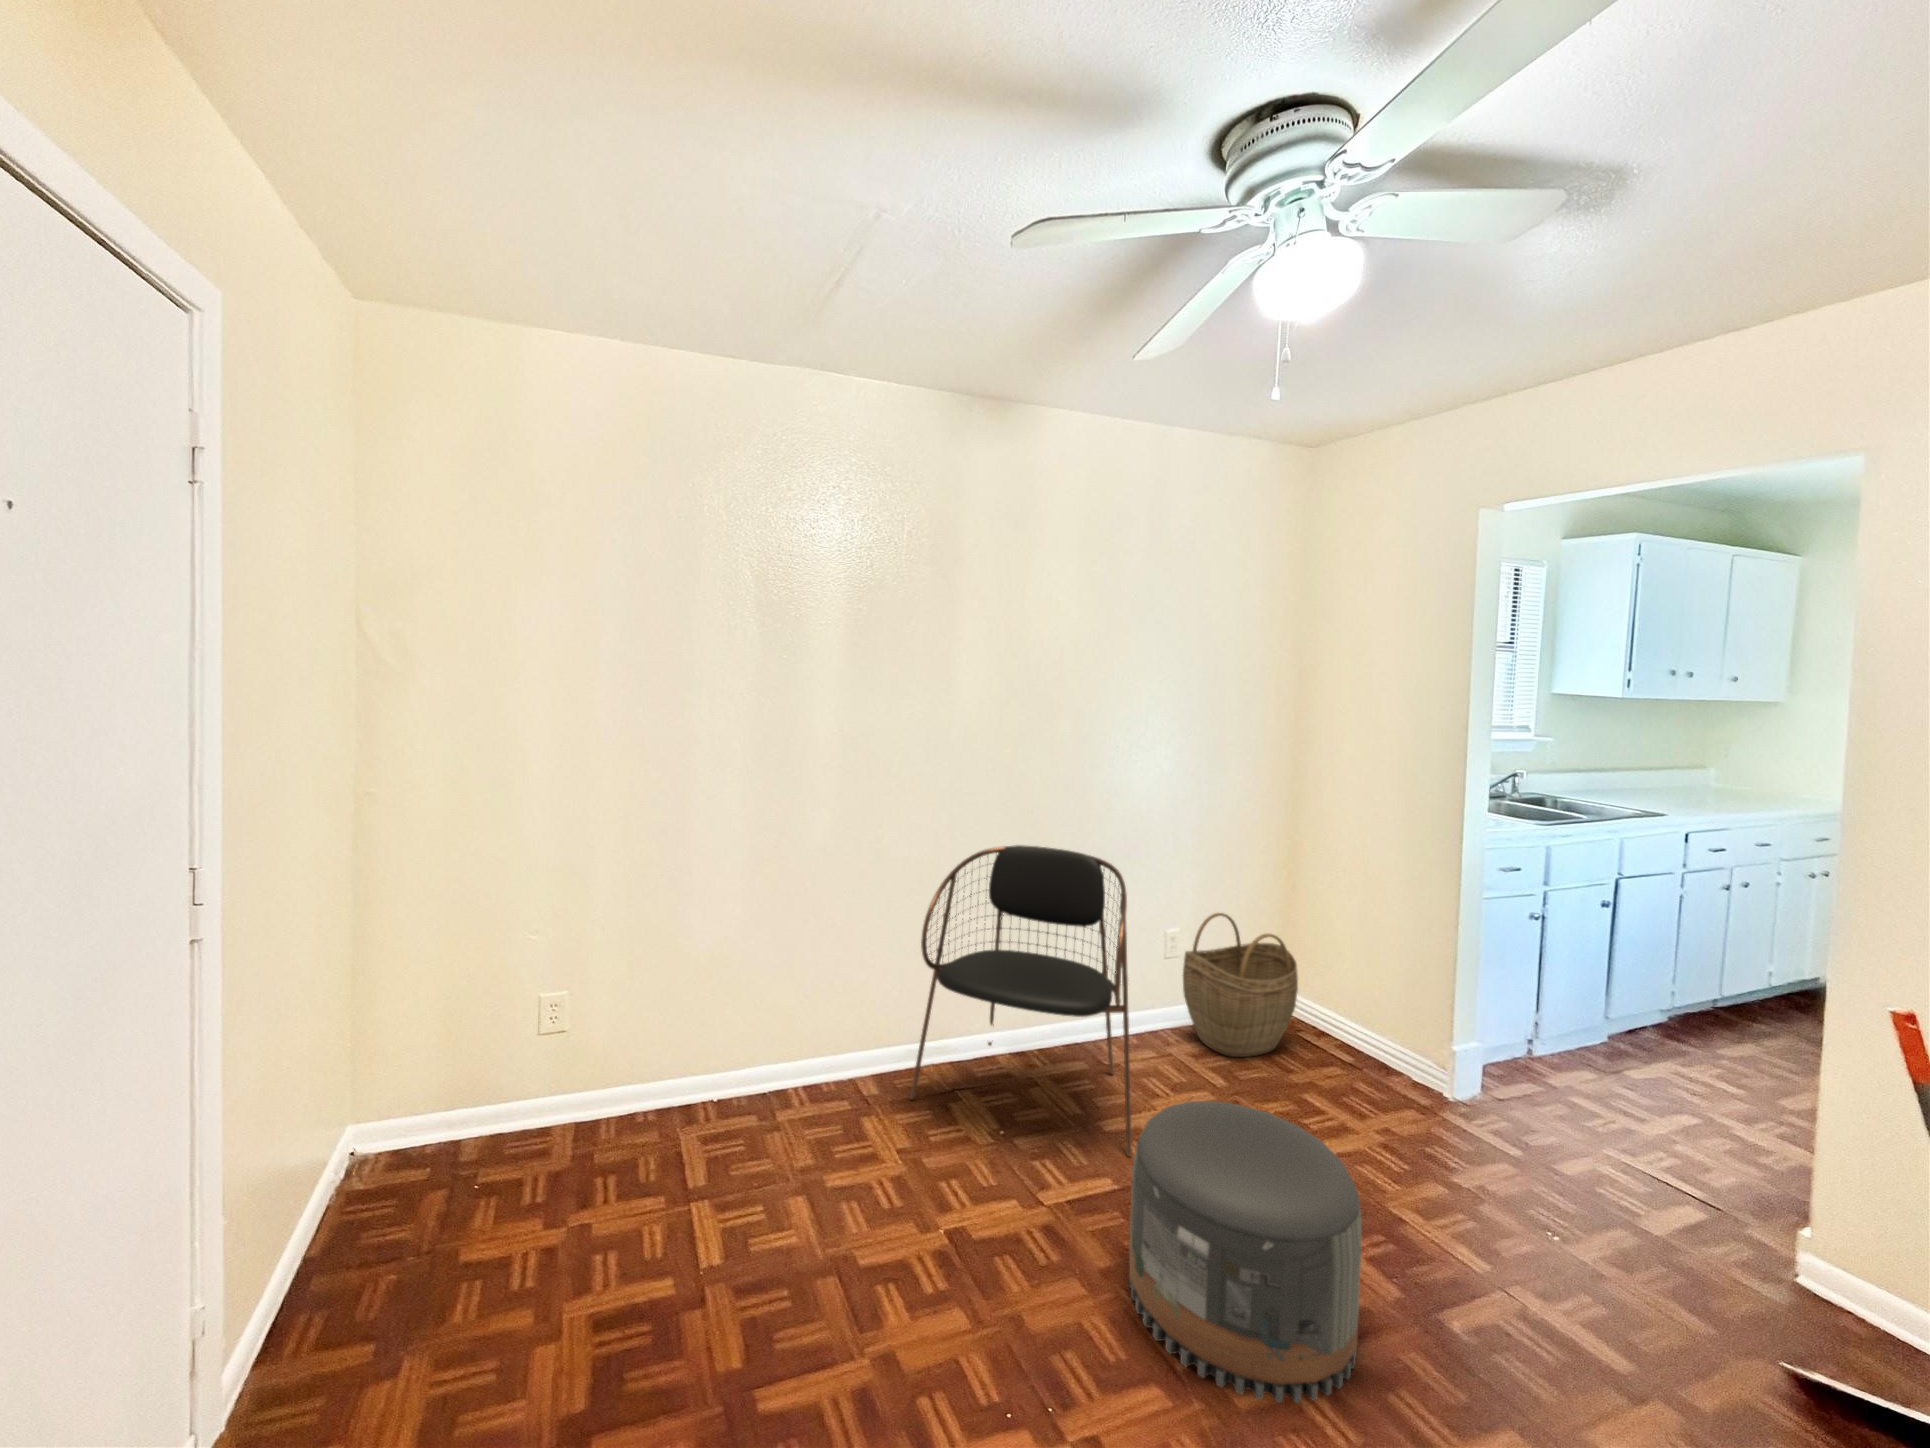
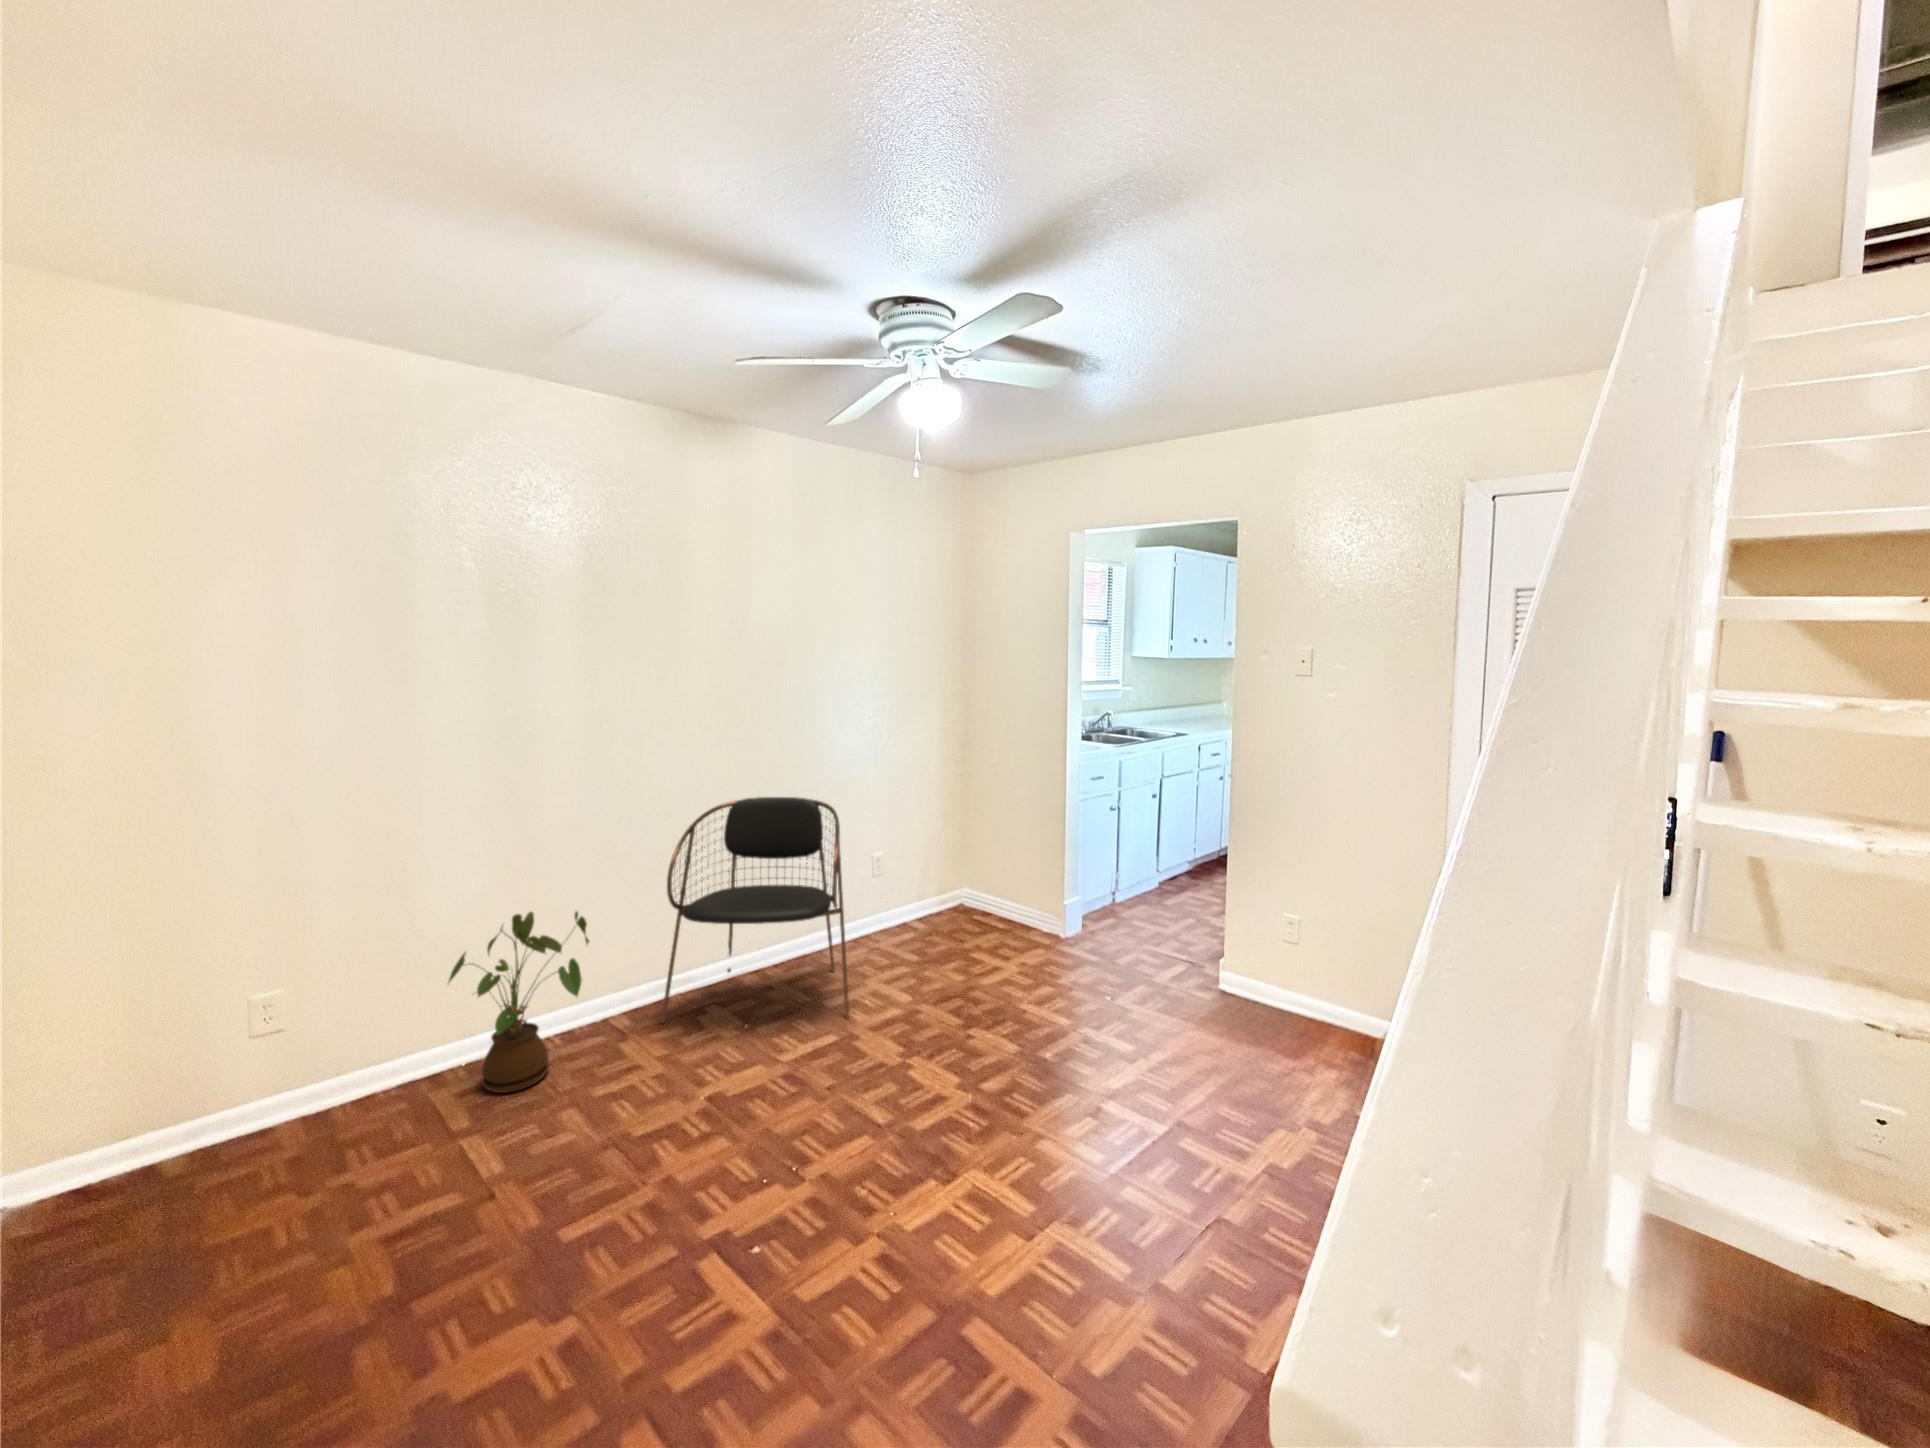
woven basket: present [1183,913,1298,1057] -> none [887,836,969,942]
house plant: none [699,947,839,1149] -> present [449,911,589,1093]
pouf: present [1129,1101,1362,1403] -> none [848,952,992,1121]

